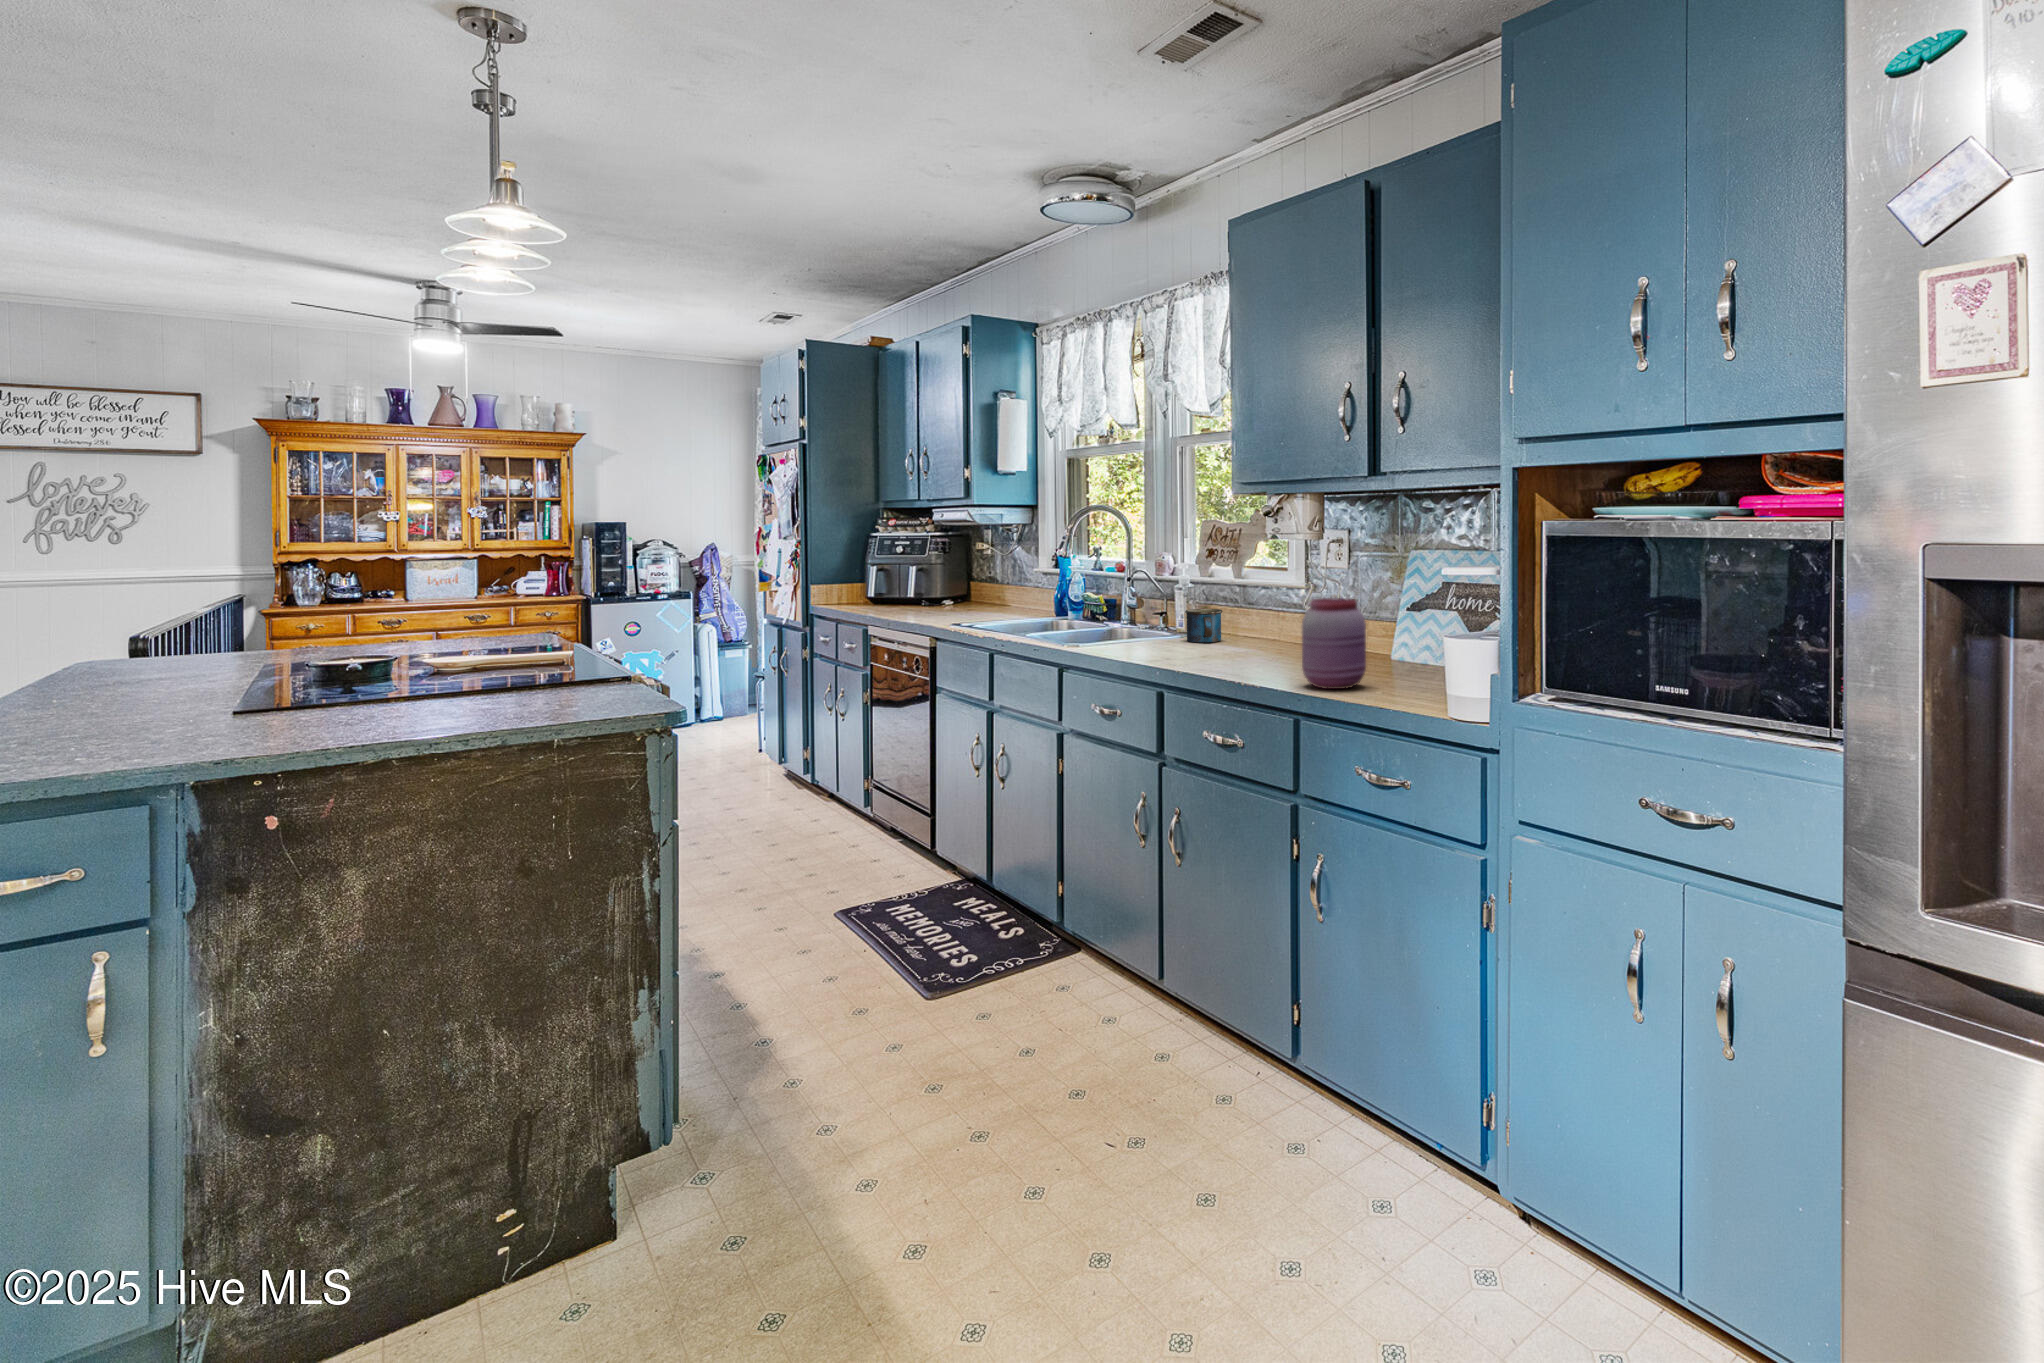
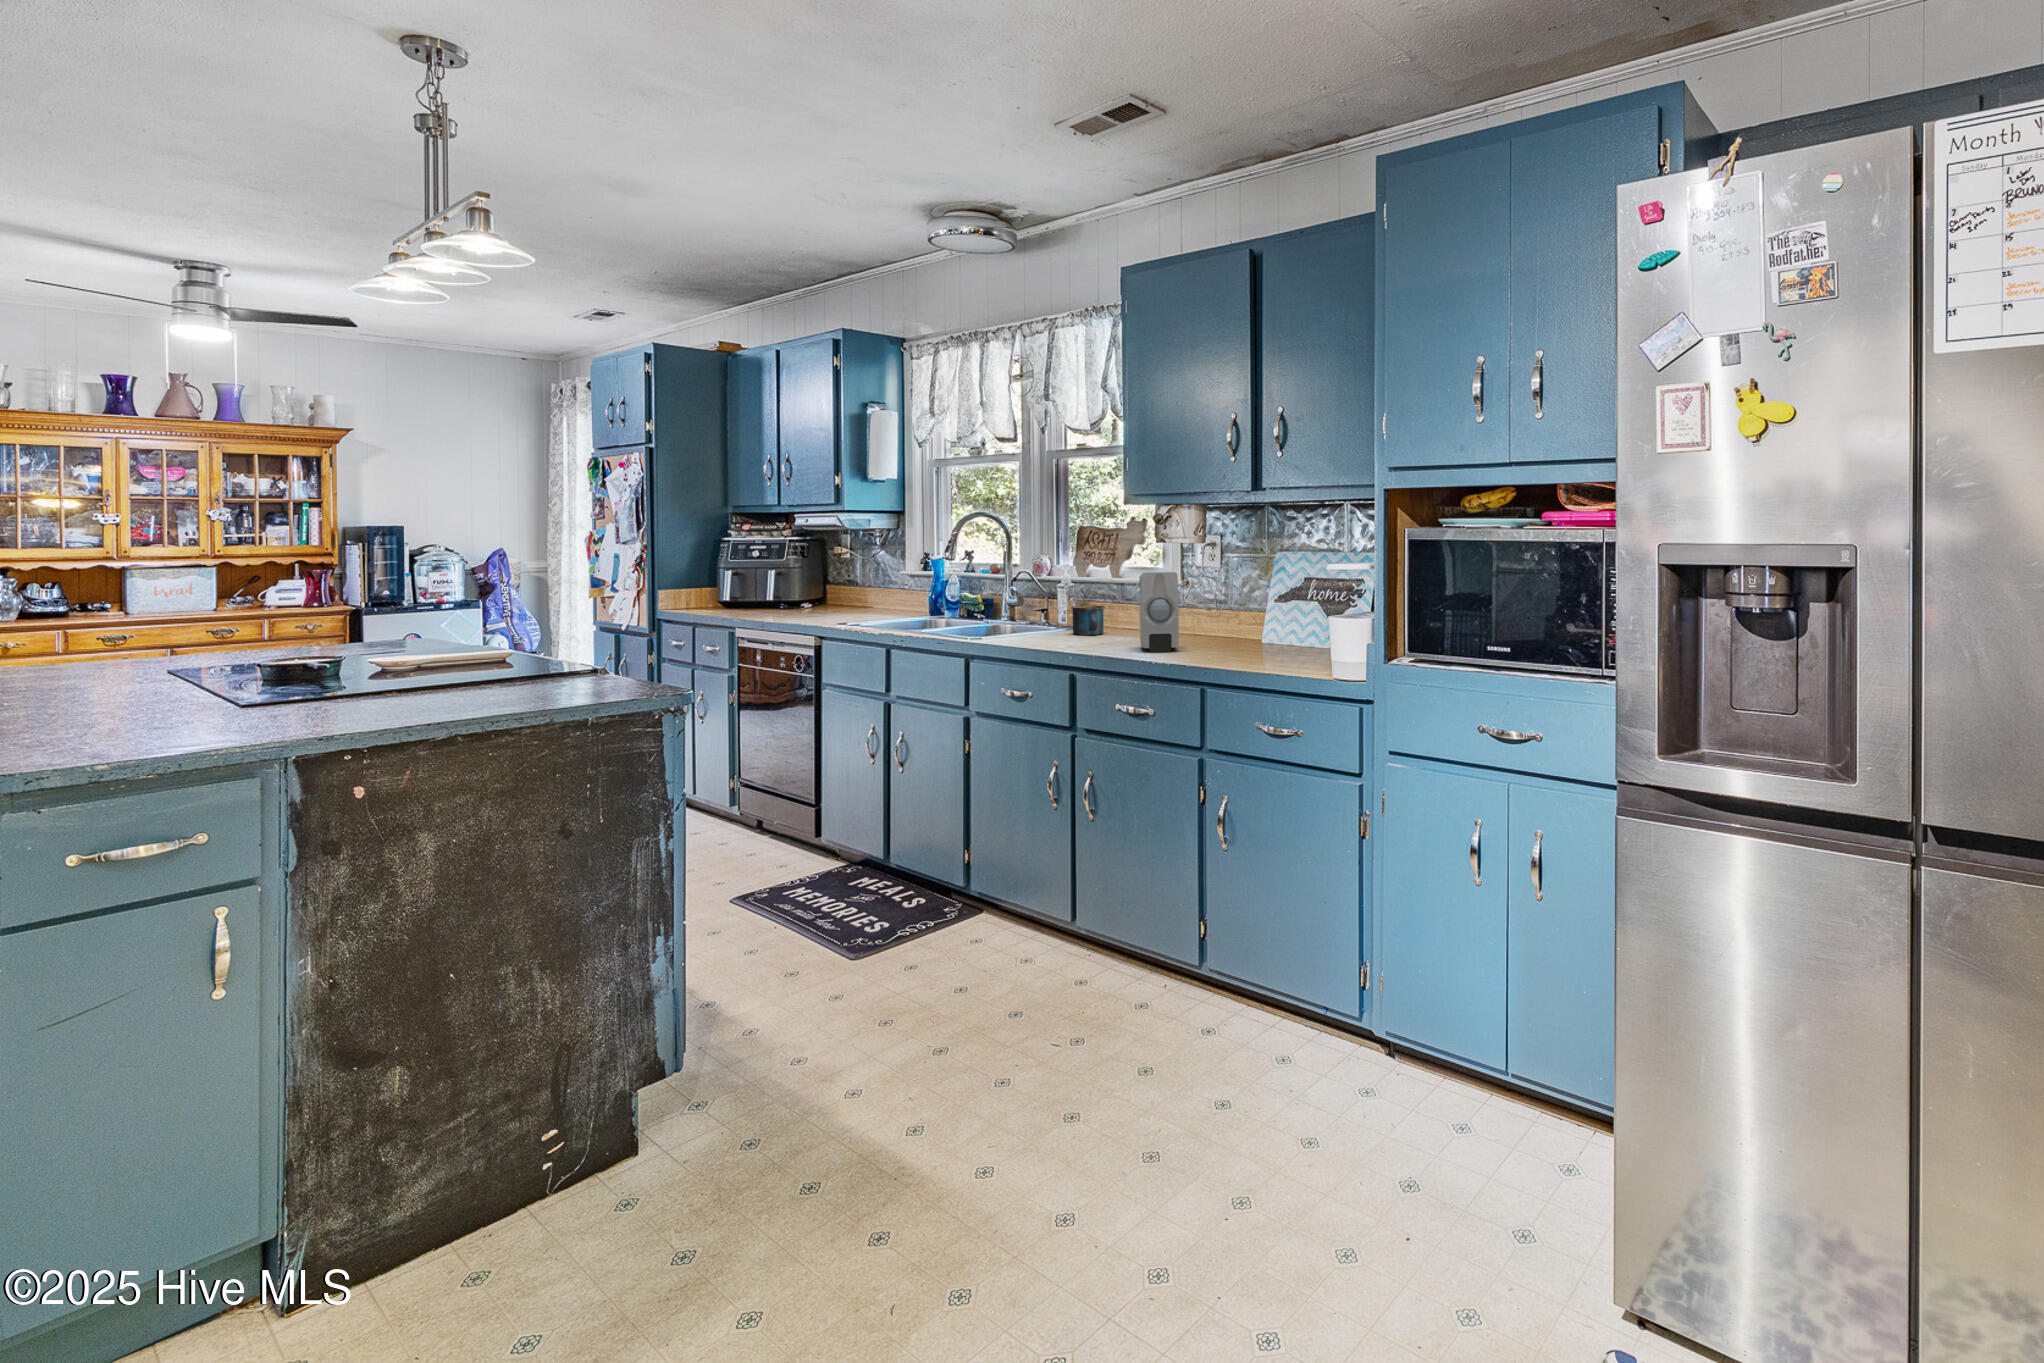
soap dispenser: none [1243,573,1287,667] -> present [1139,572,1179,652]
jar: present [1302,598,1366,689] -> none [1203,592,1255,665]

